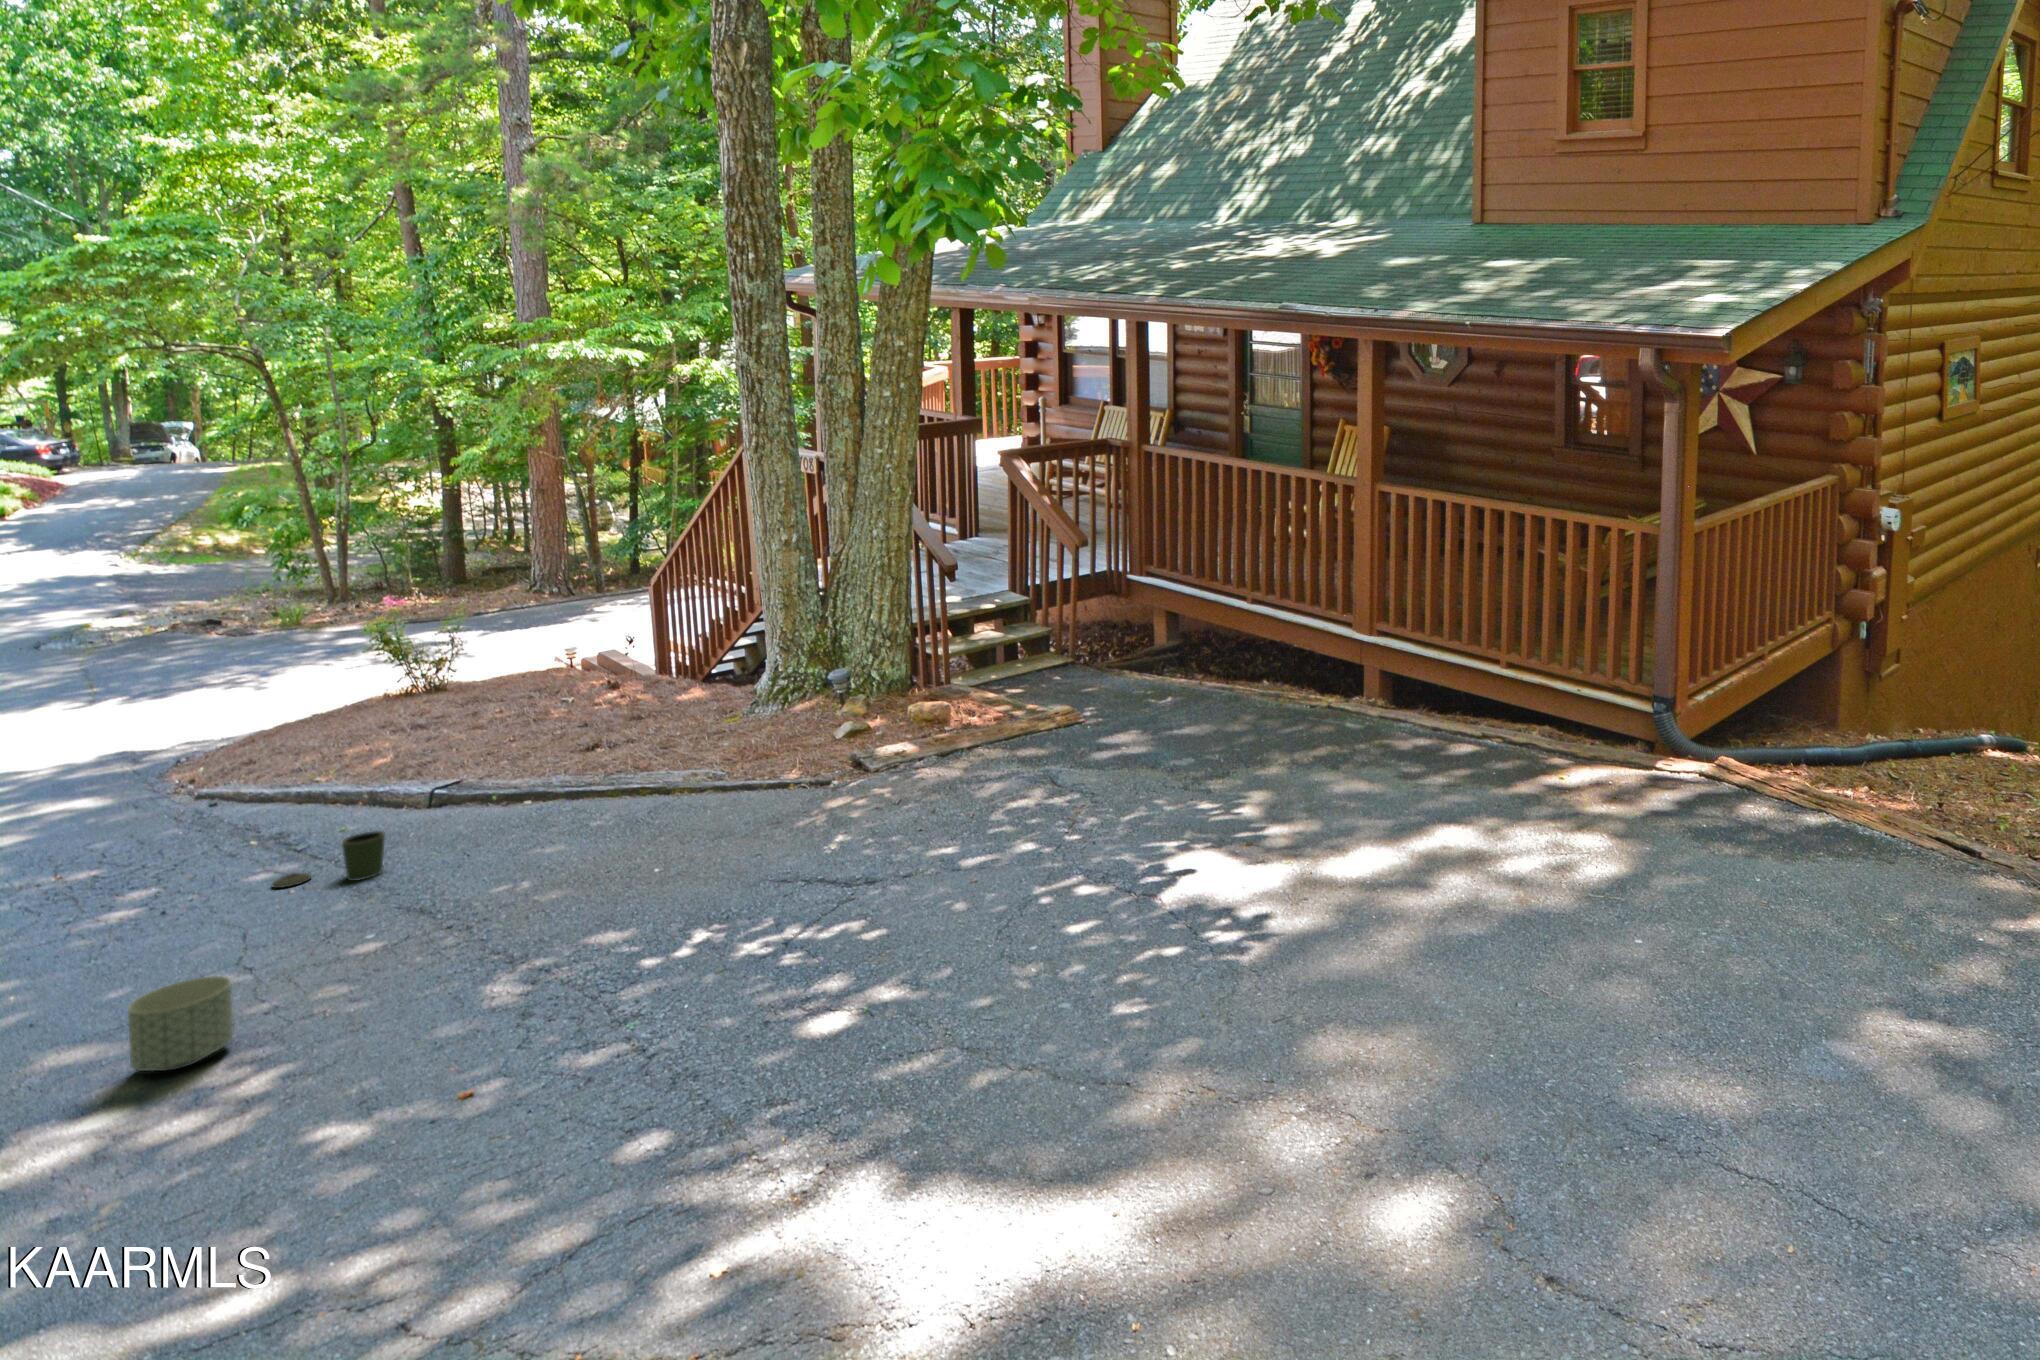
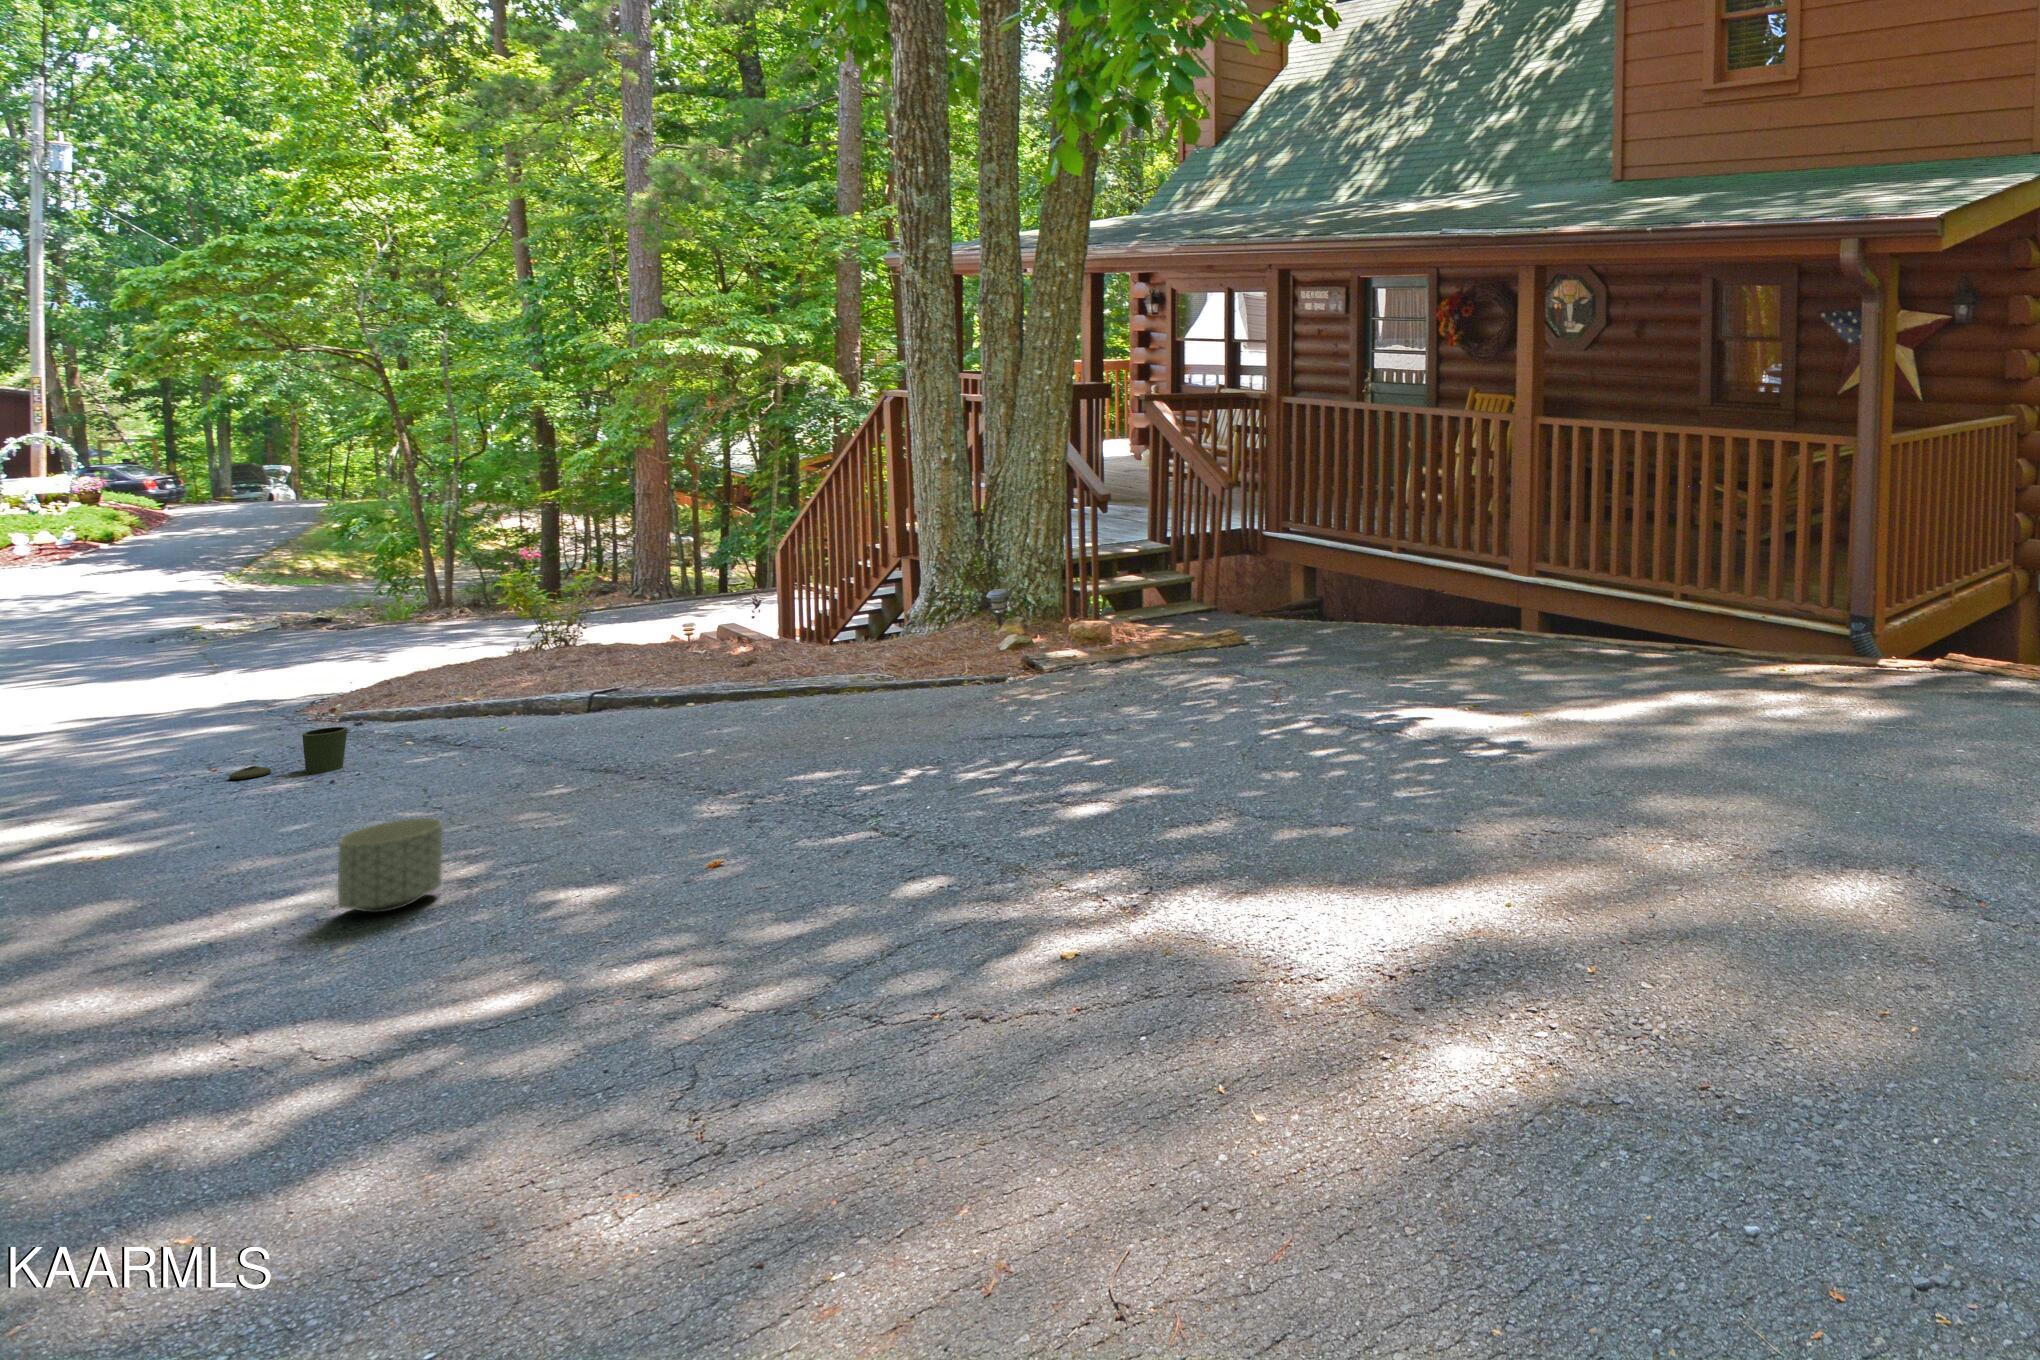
trash can: present [272,831,385,888] -> present [229,727,348,779]

